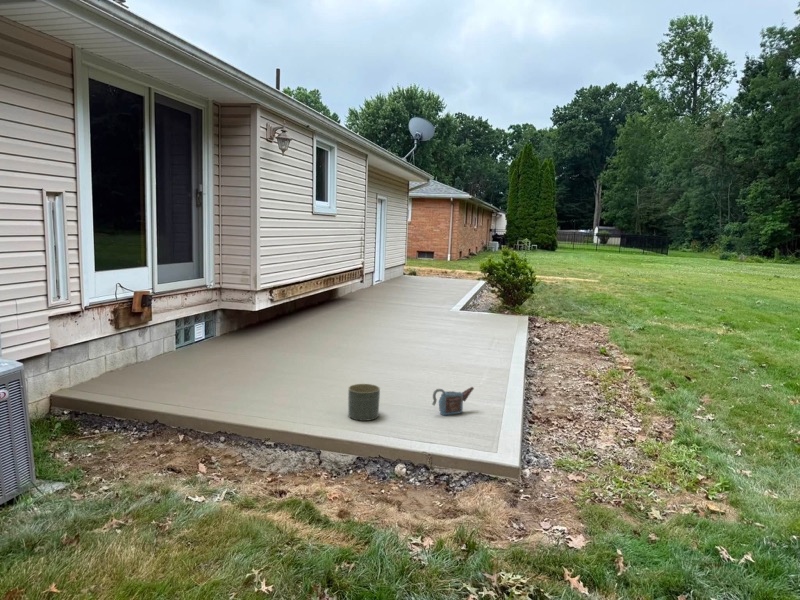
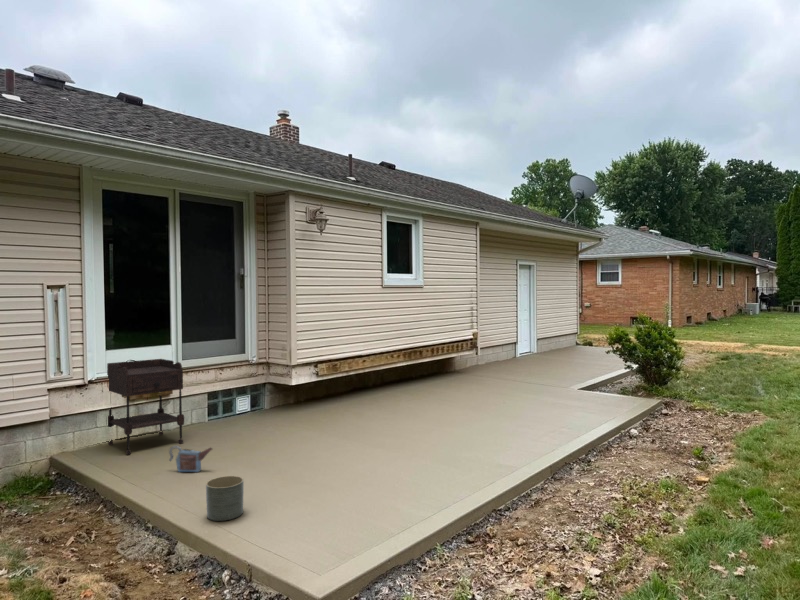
side table: none [99,283,192,385] -> present [107,359,184,455]
watering can: present [432,387,474,415] -> present [169,446,212,472]

